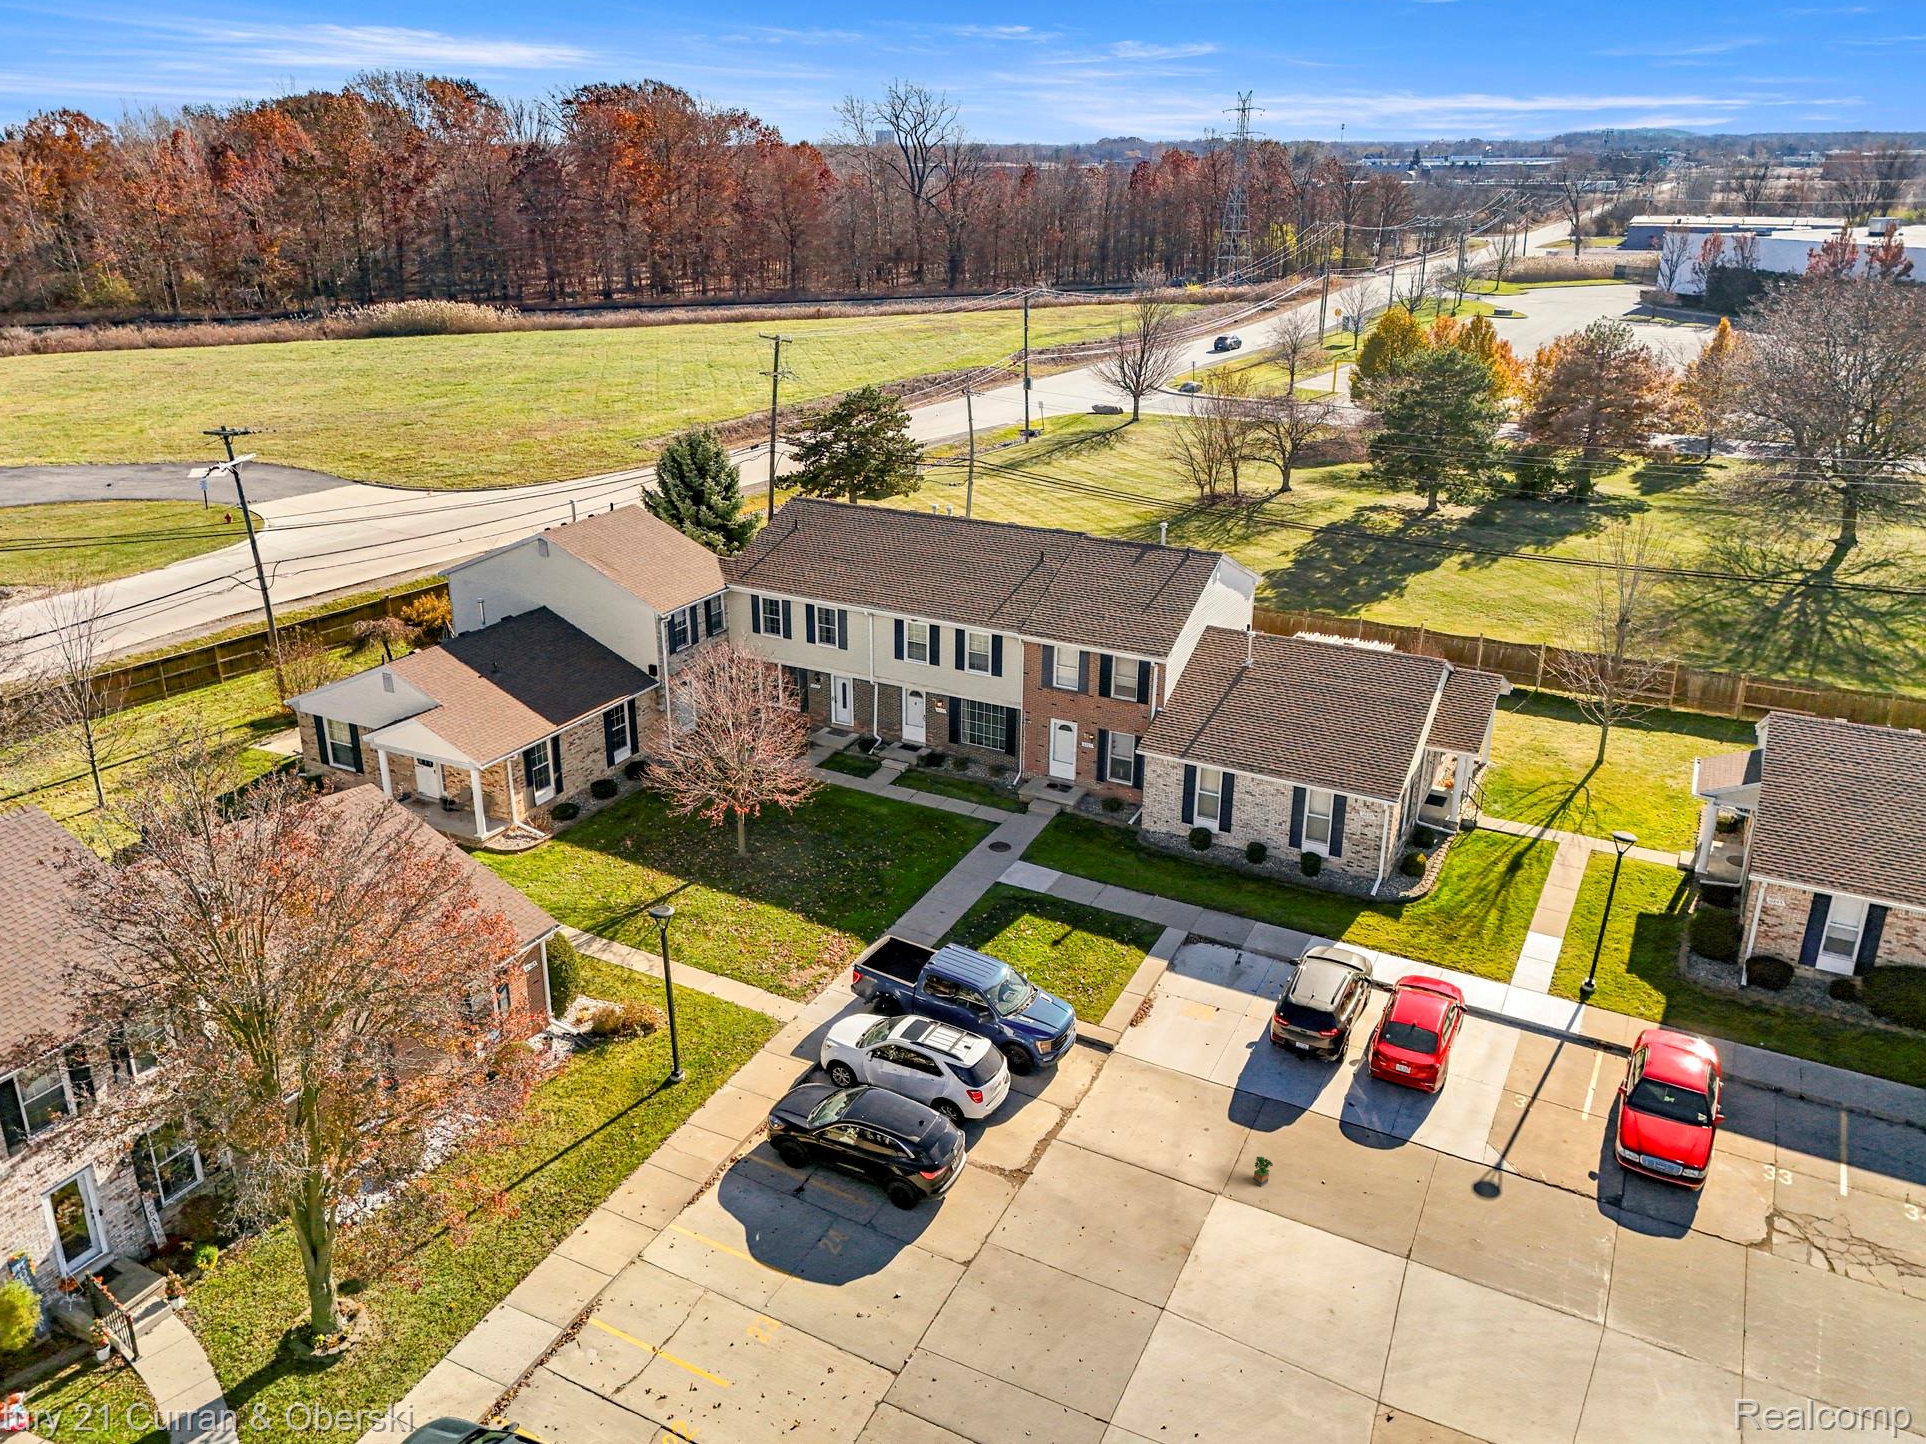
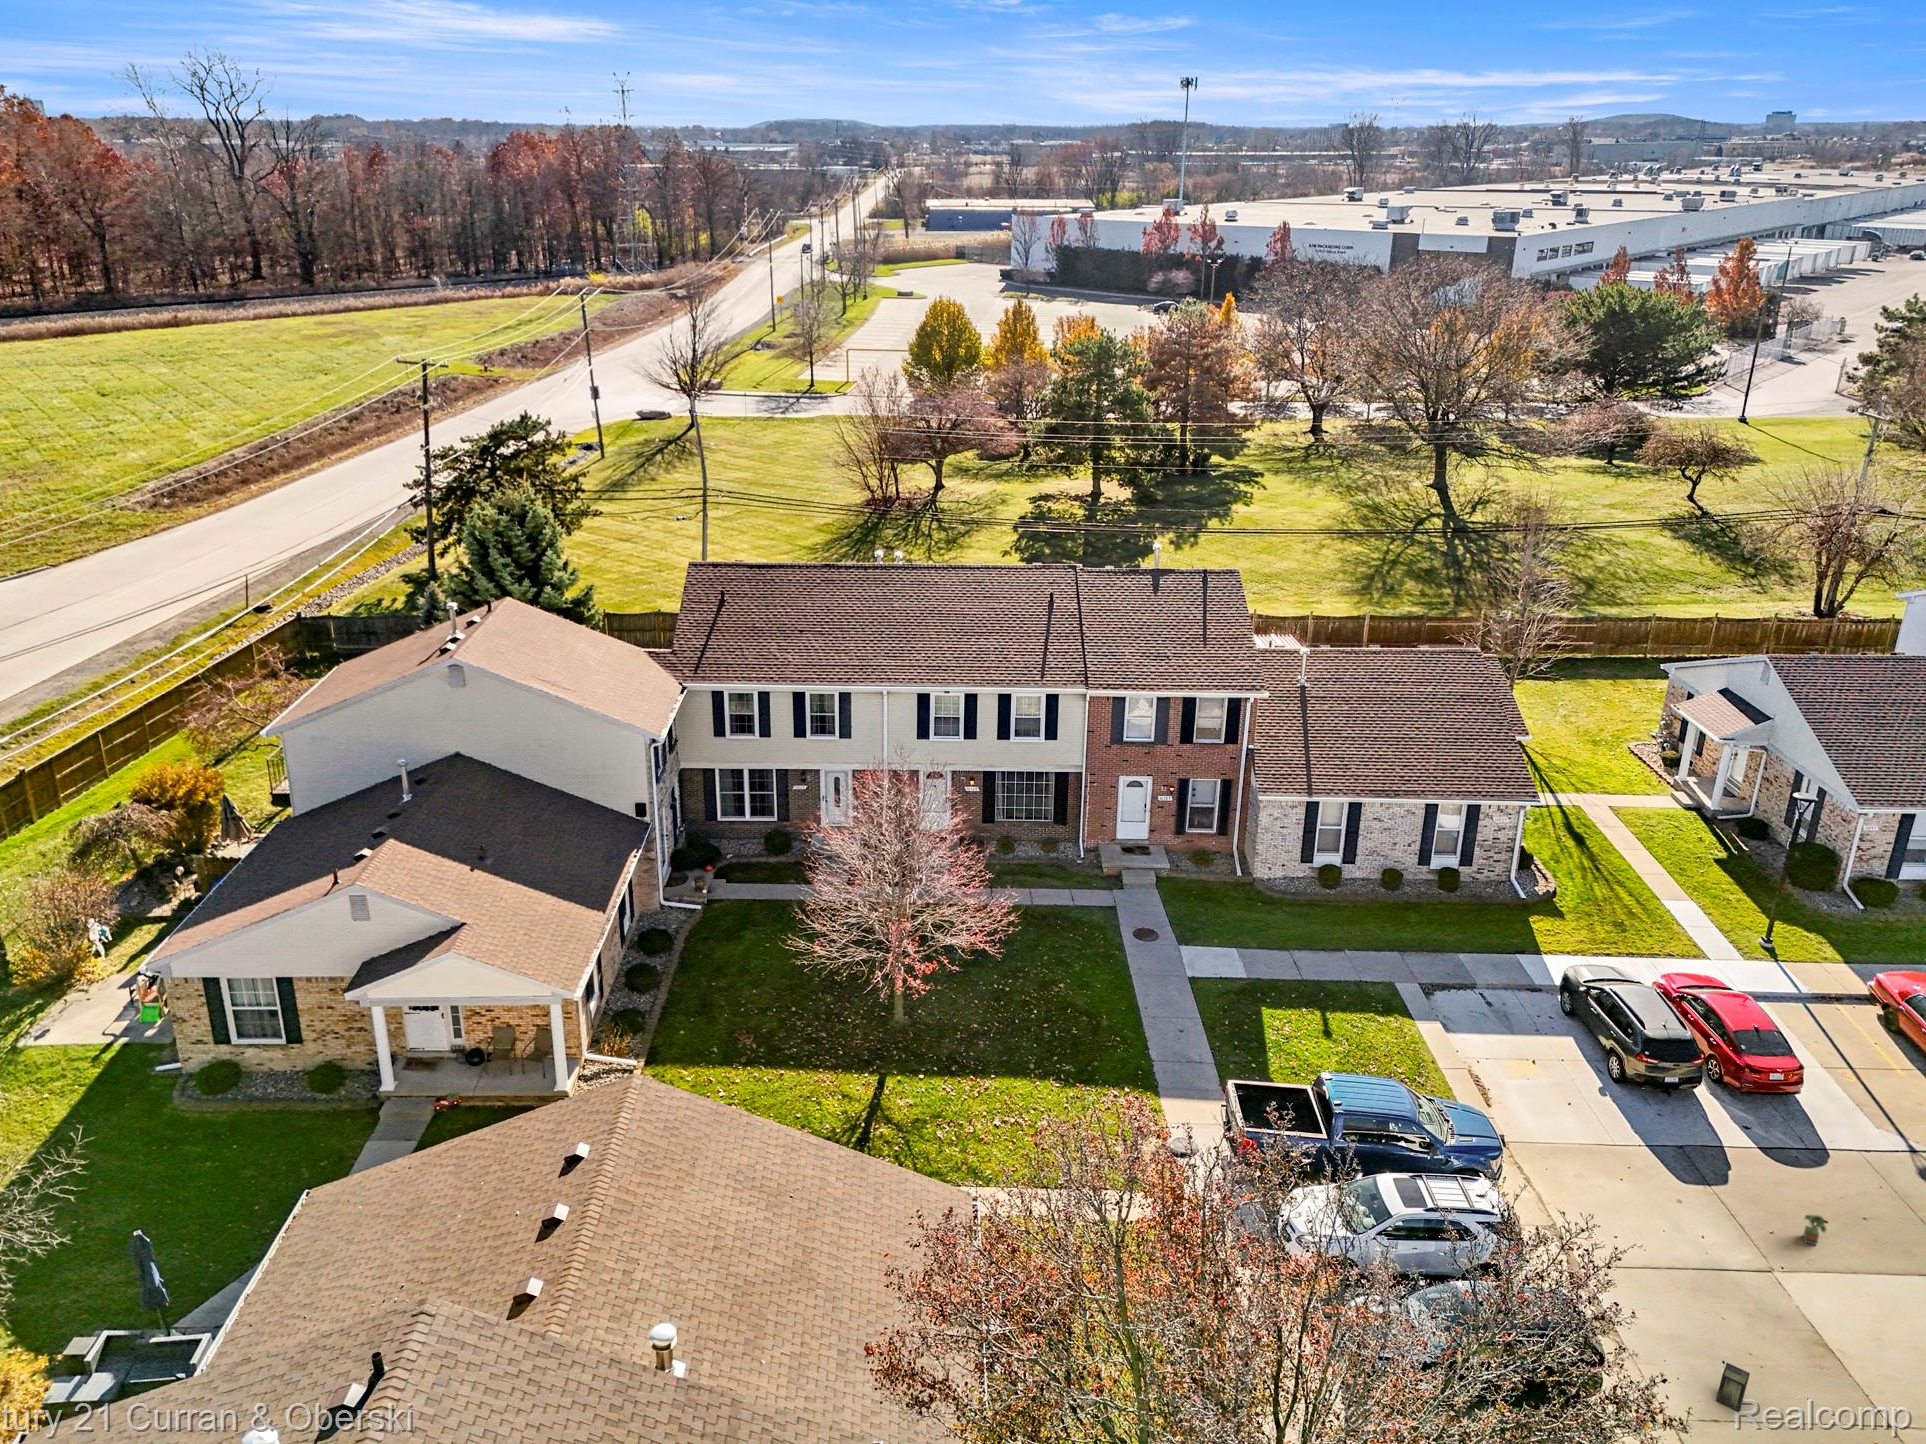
storage box: none [1011,1207,1036,1248] -> present [1716,1363,1750,1412]

